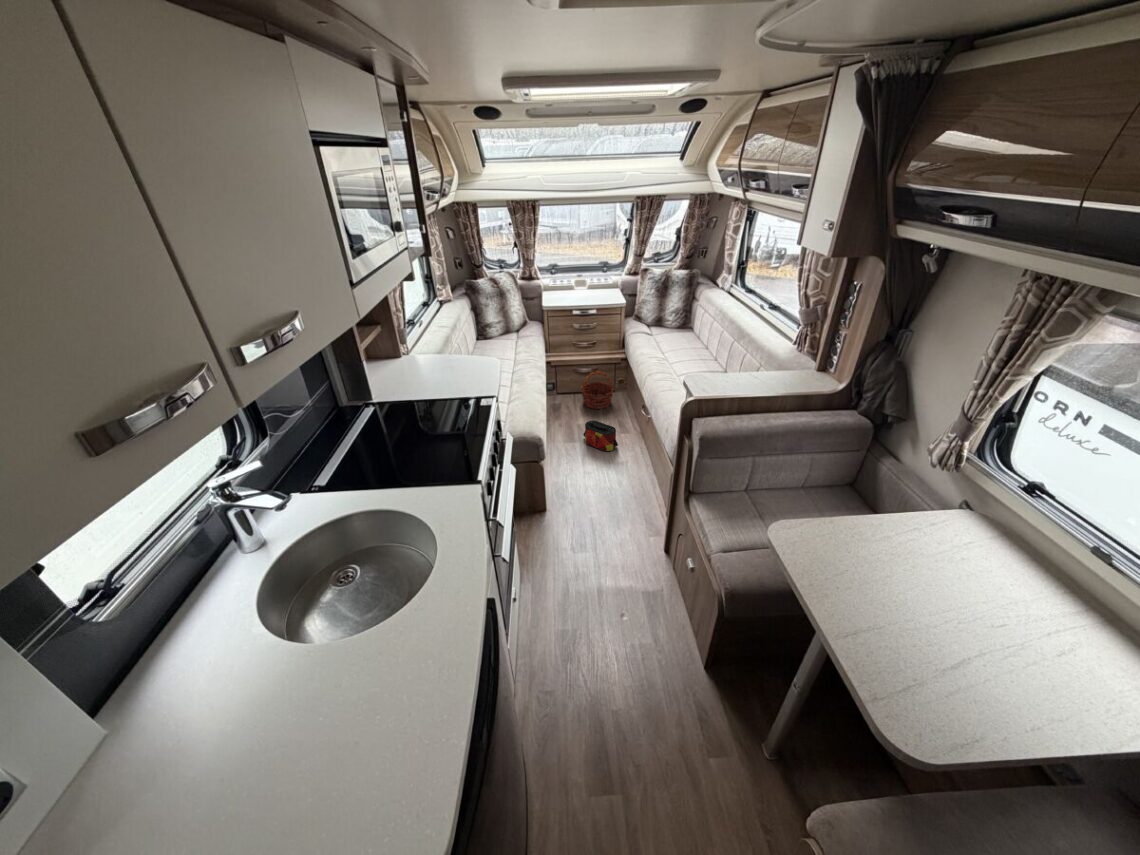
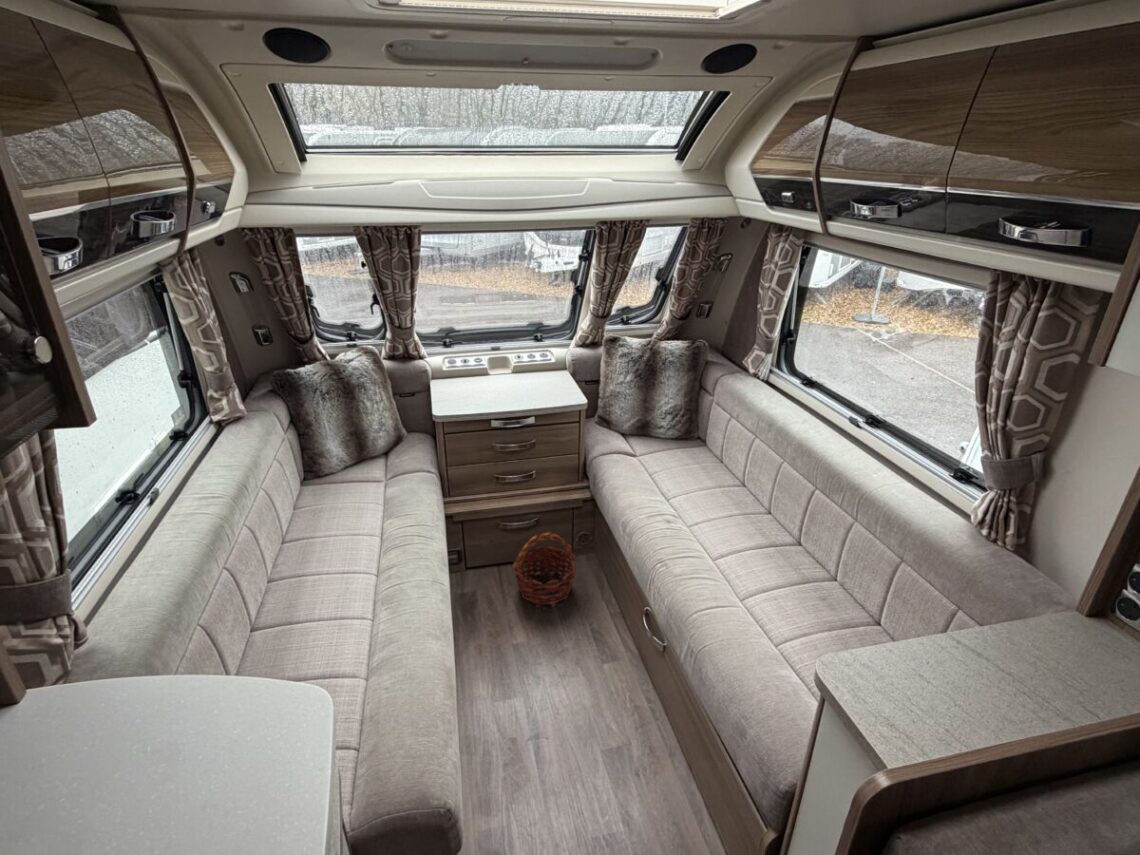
bag: present [583,420,618,452] -> none [529,657,604,729]

